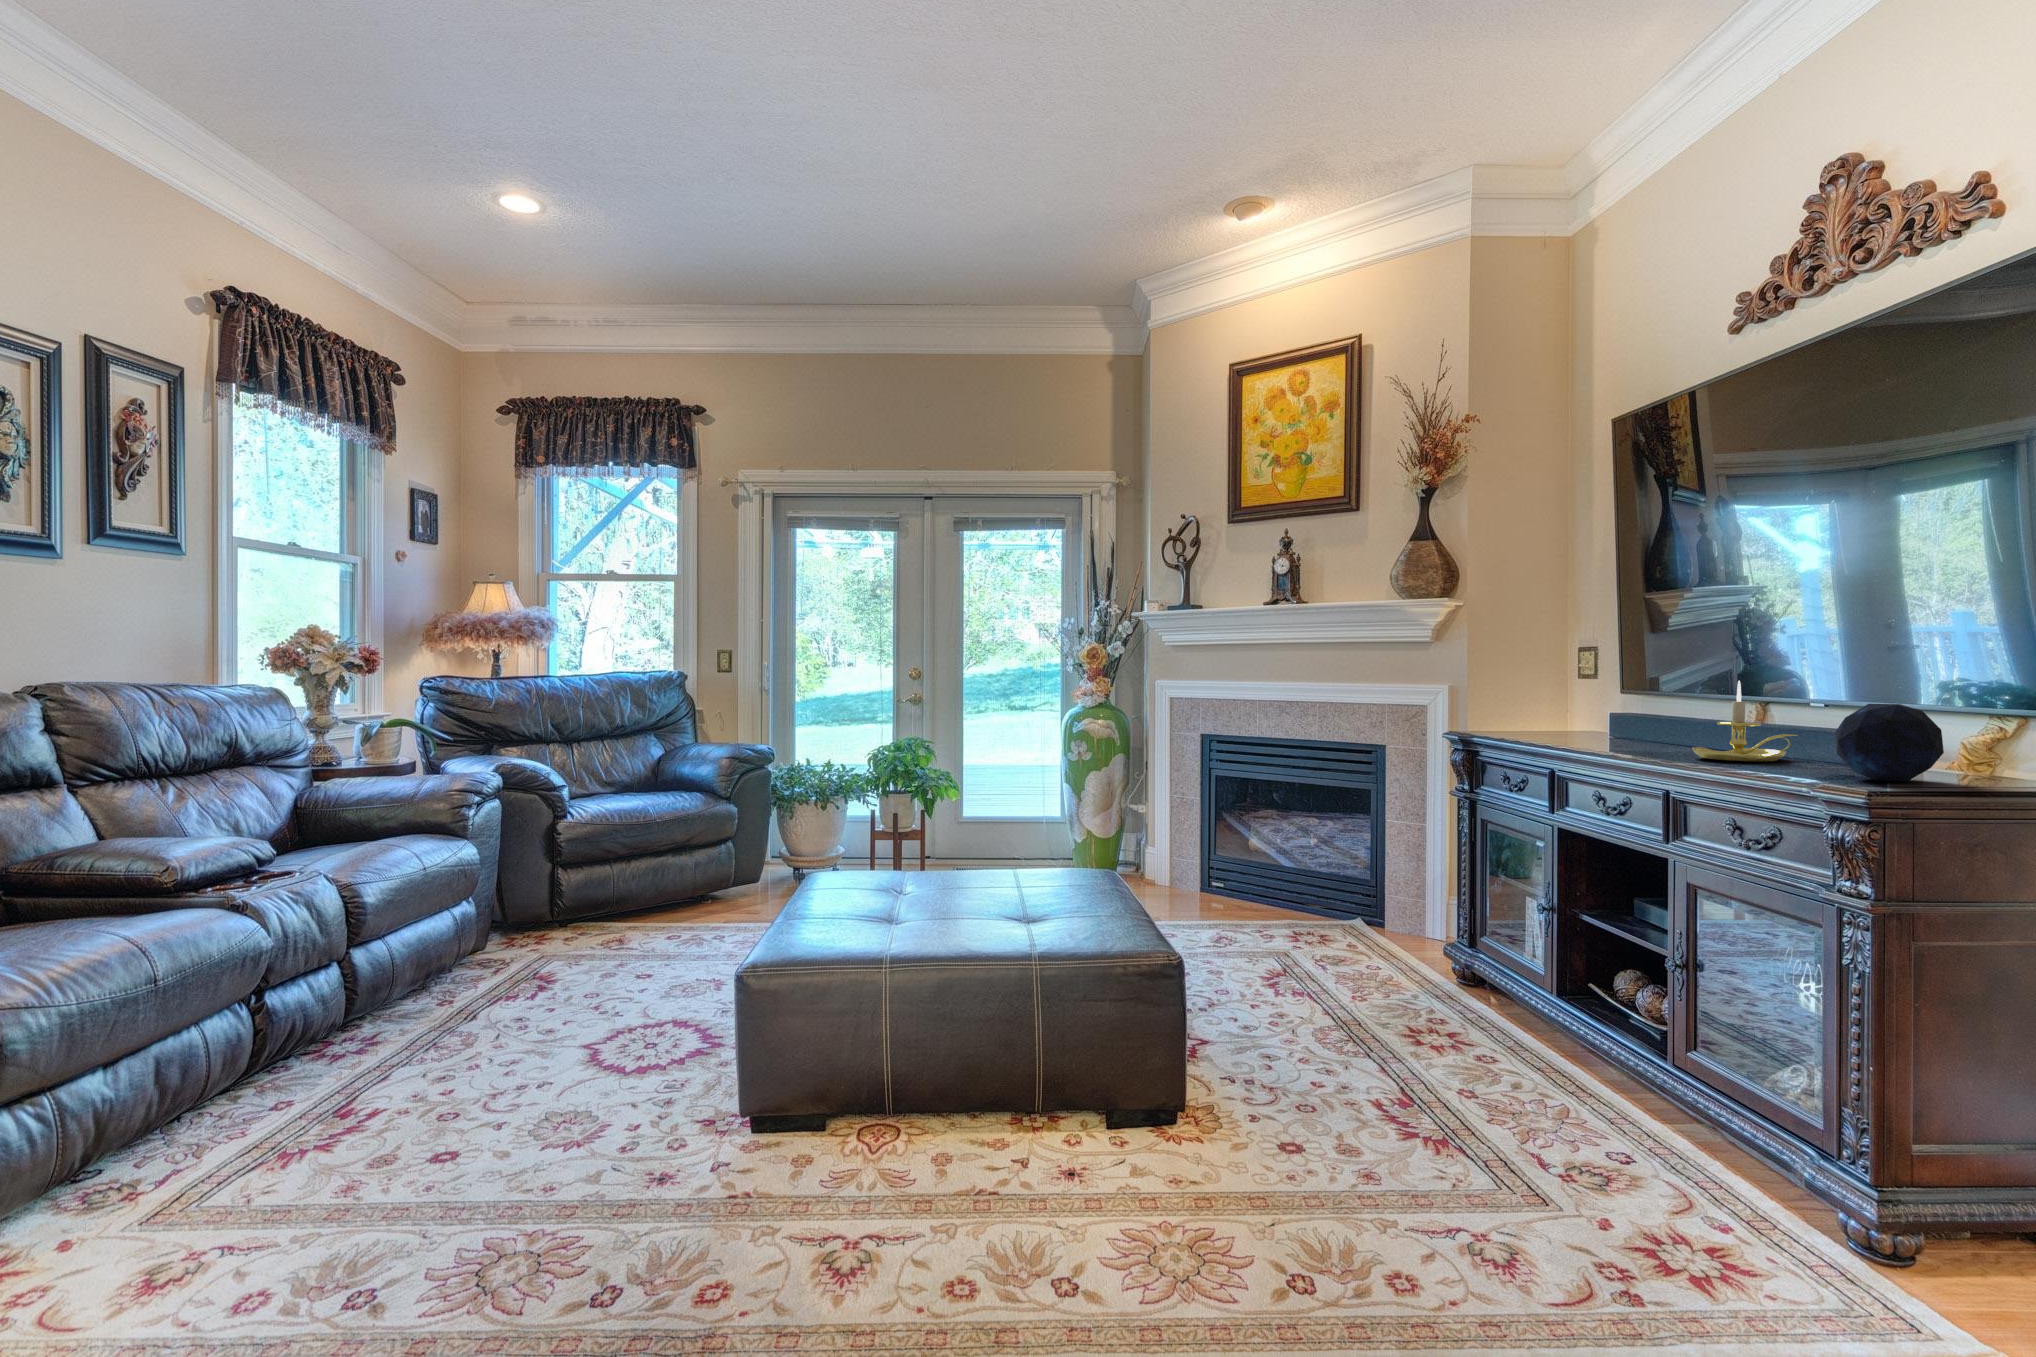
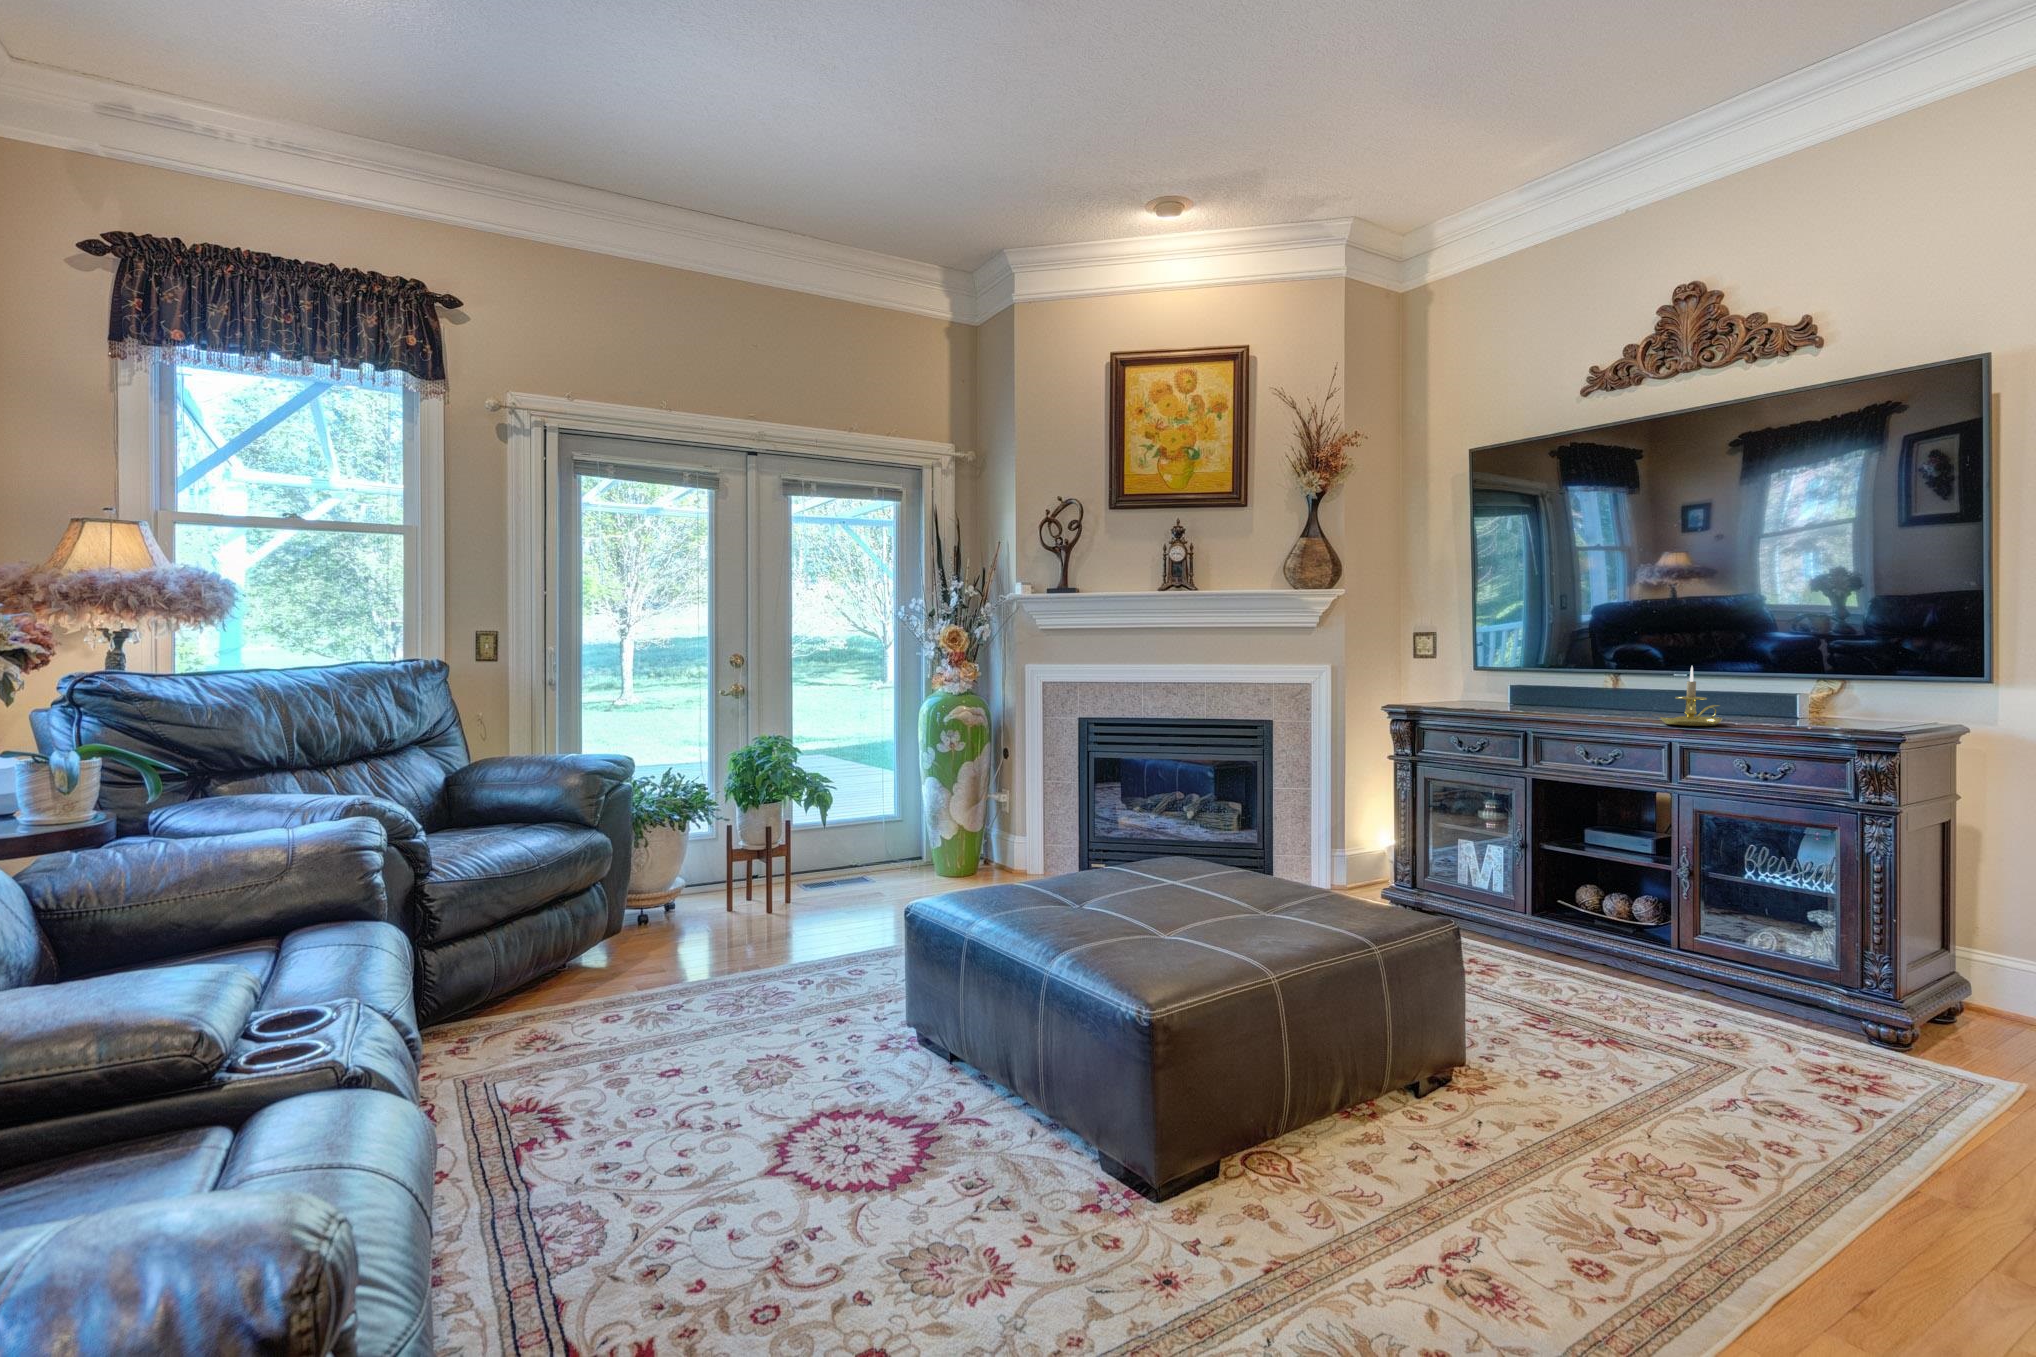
decorative orb: present [1835,704,1944,781] -> none [1801,682,1873,735]

